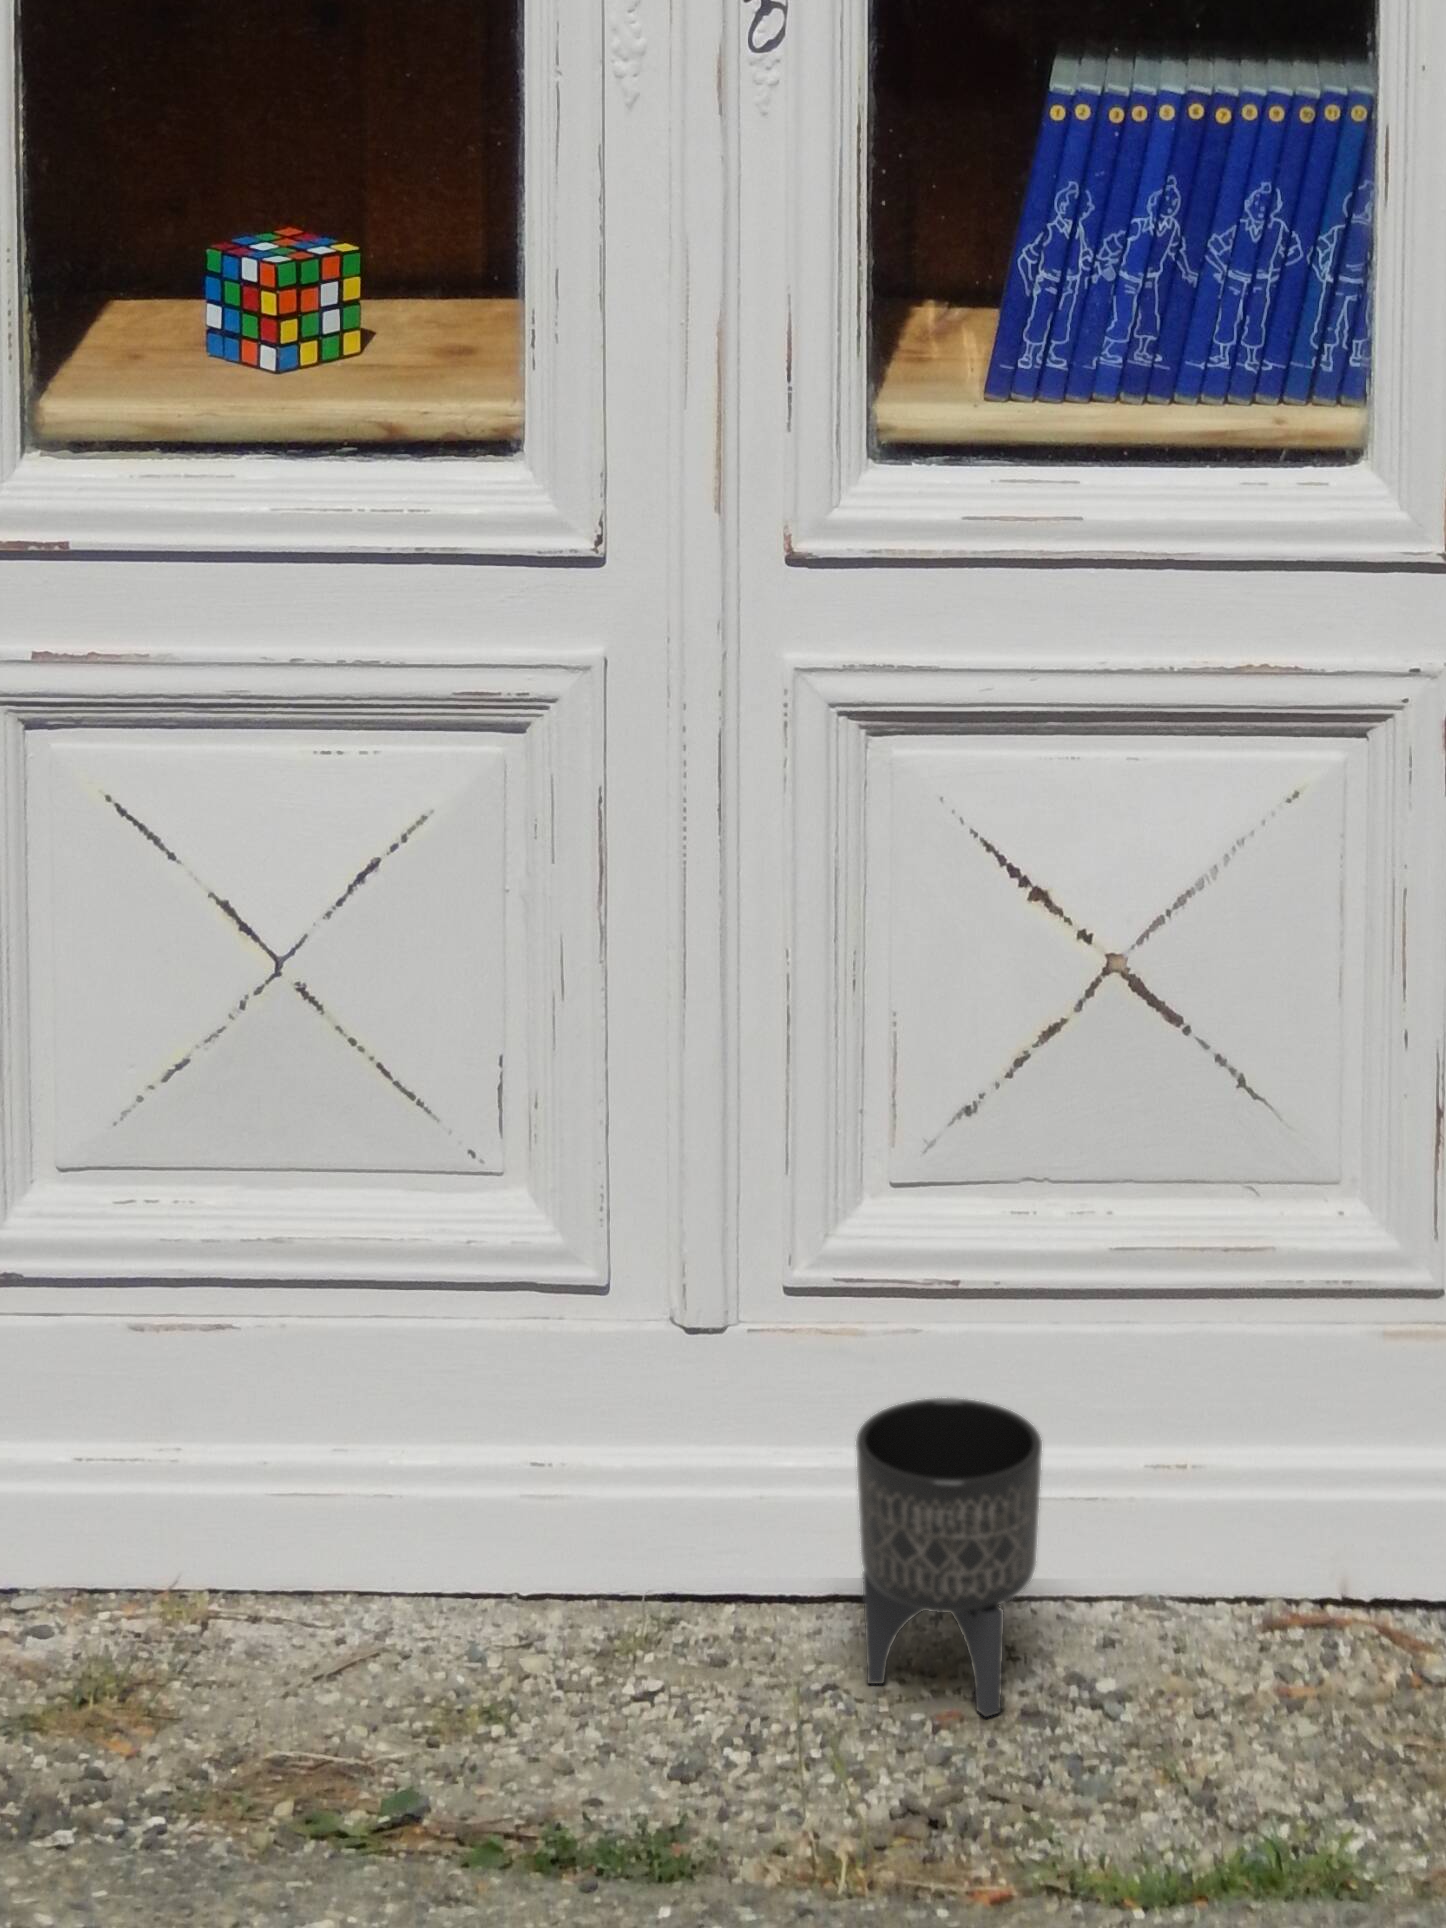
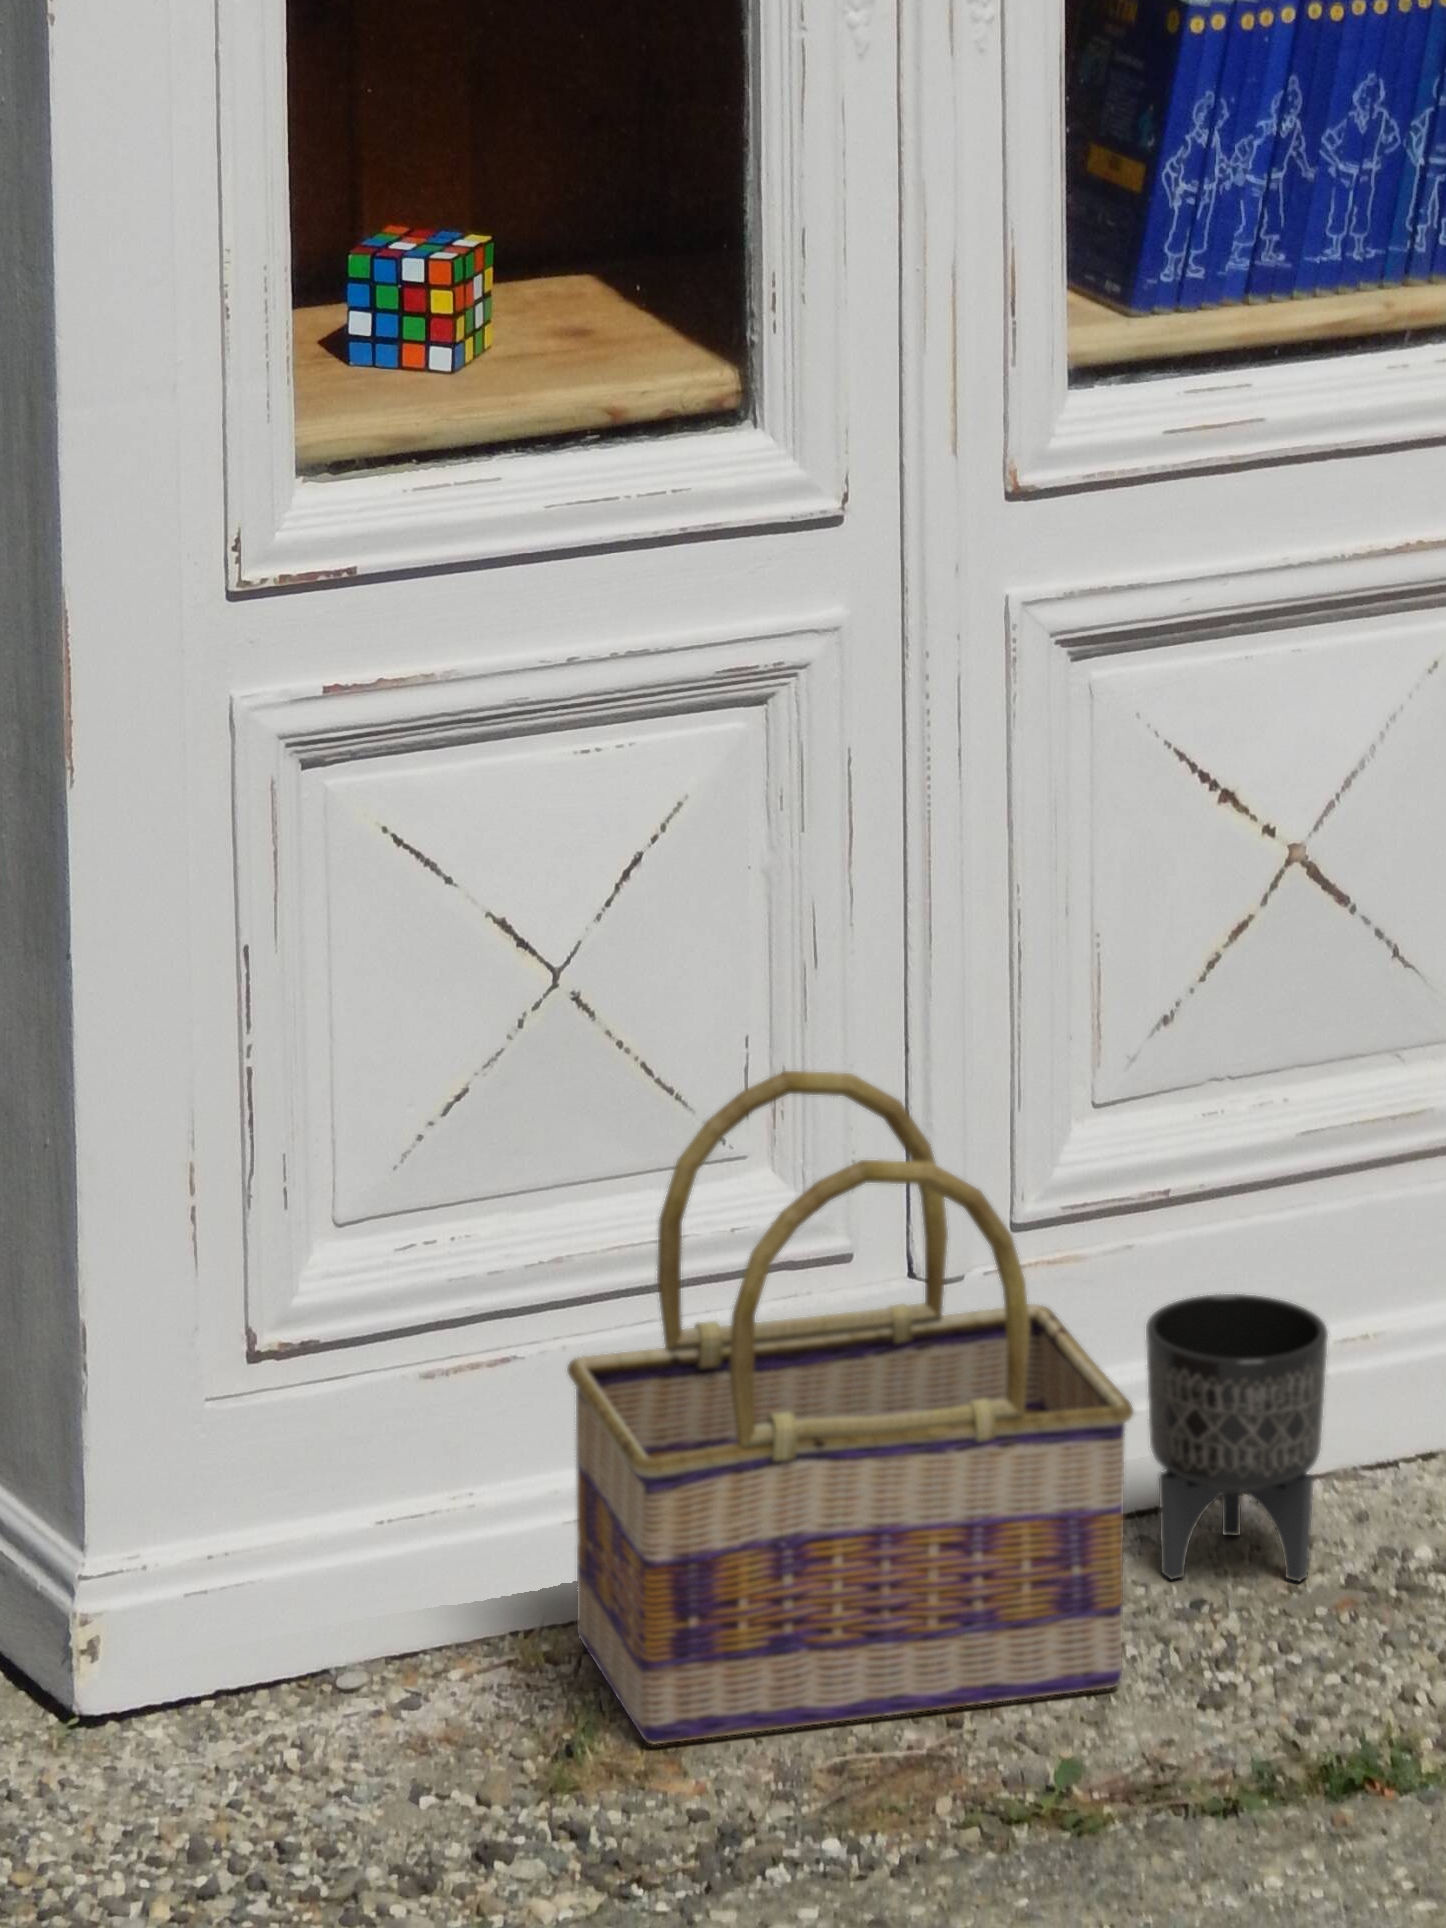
basket: none [191,1095,751,1788] -> present [567,1071,1134,1745]

